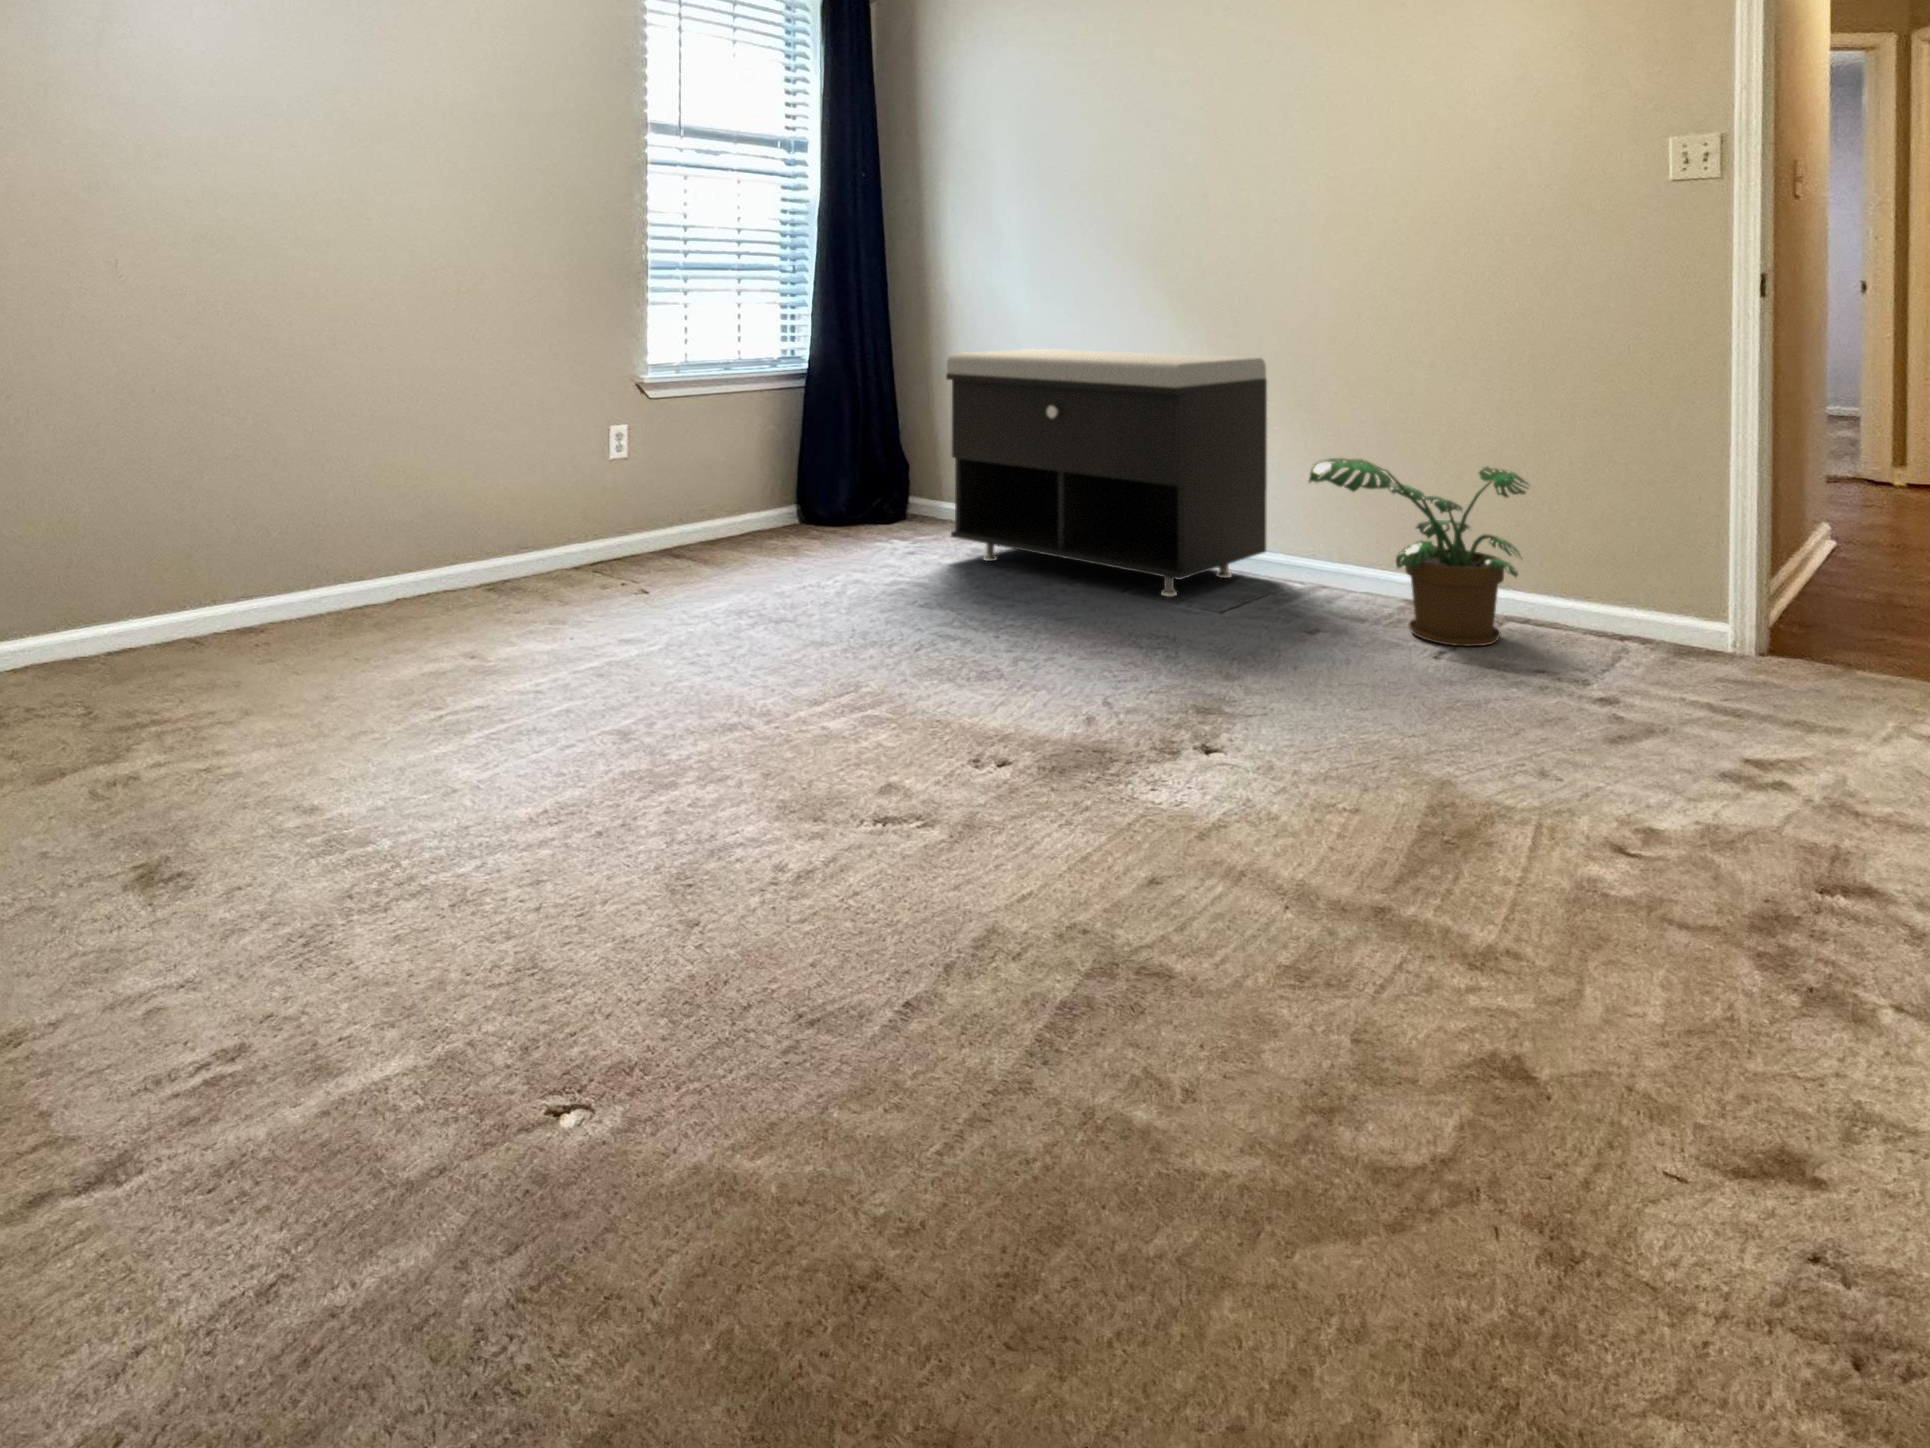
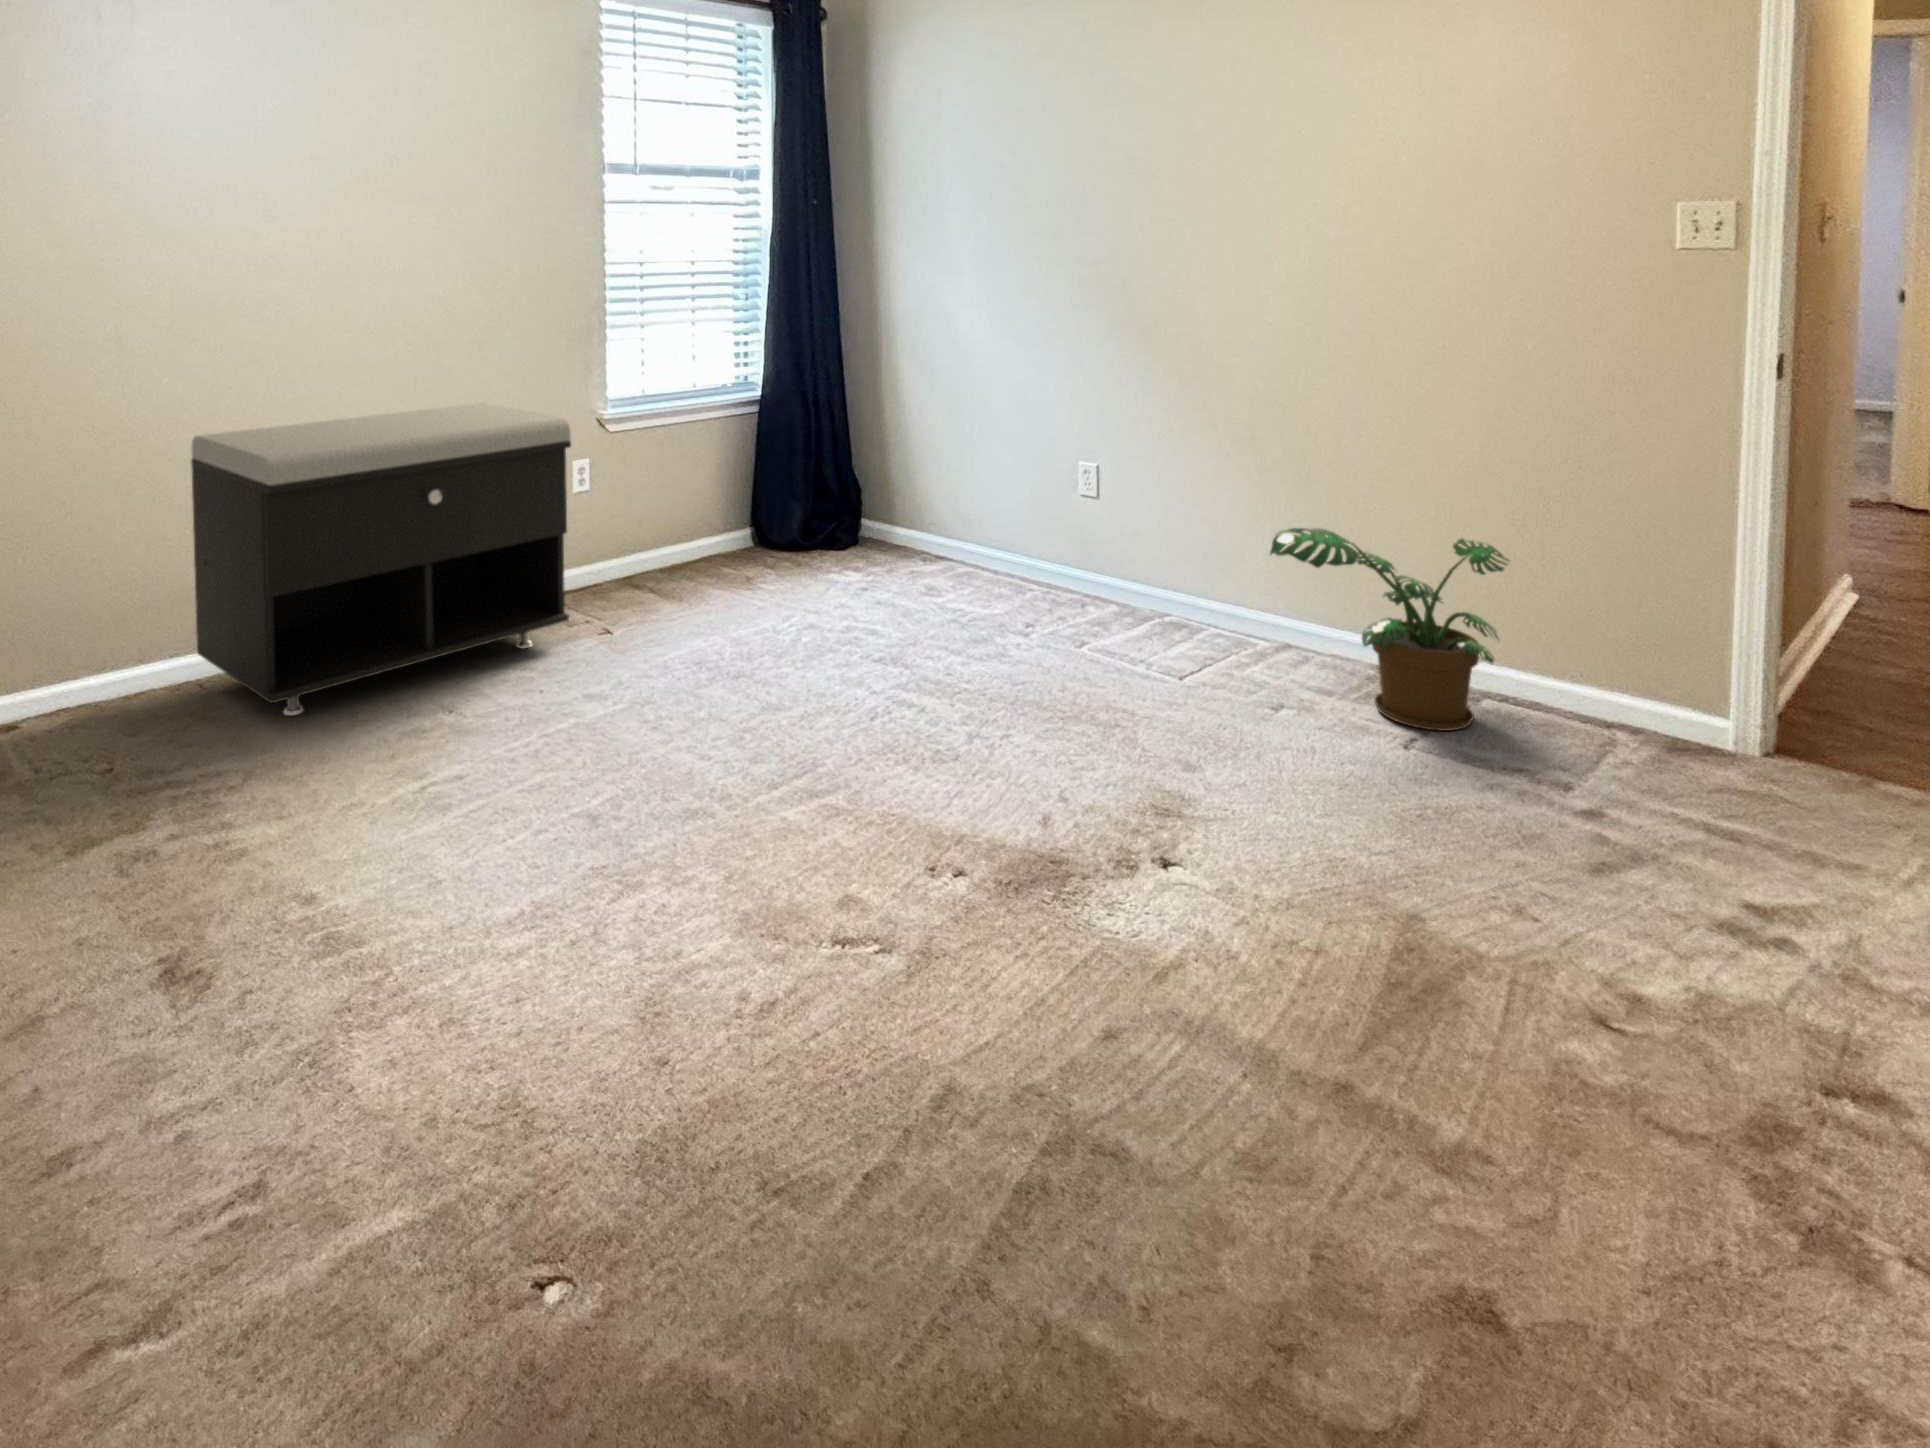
storage bench: present [946,349,1267,597] -> present [191,403,571,716]

